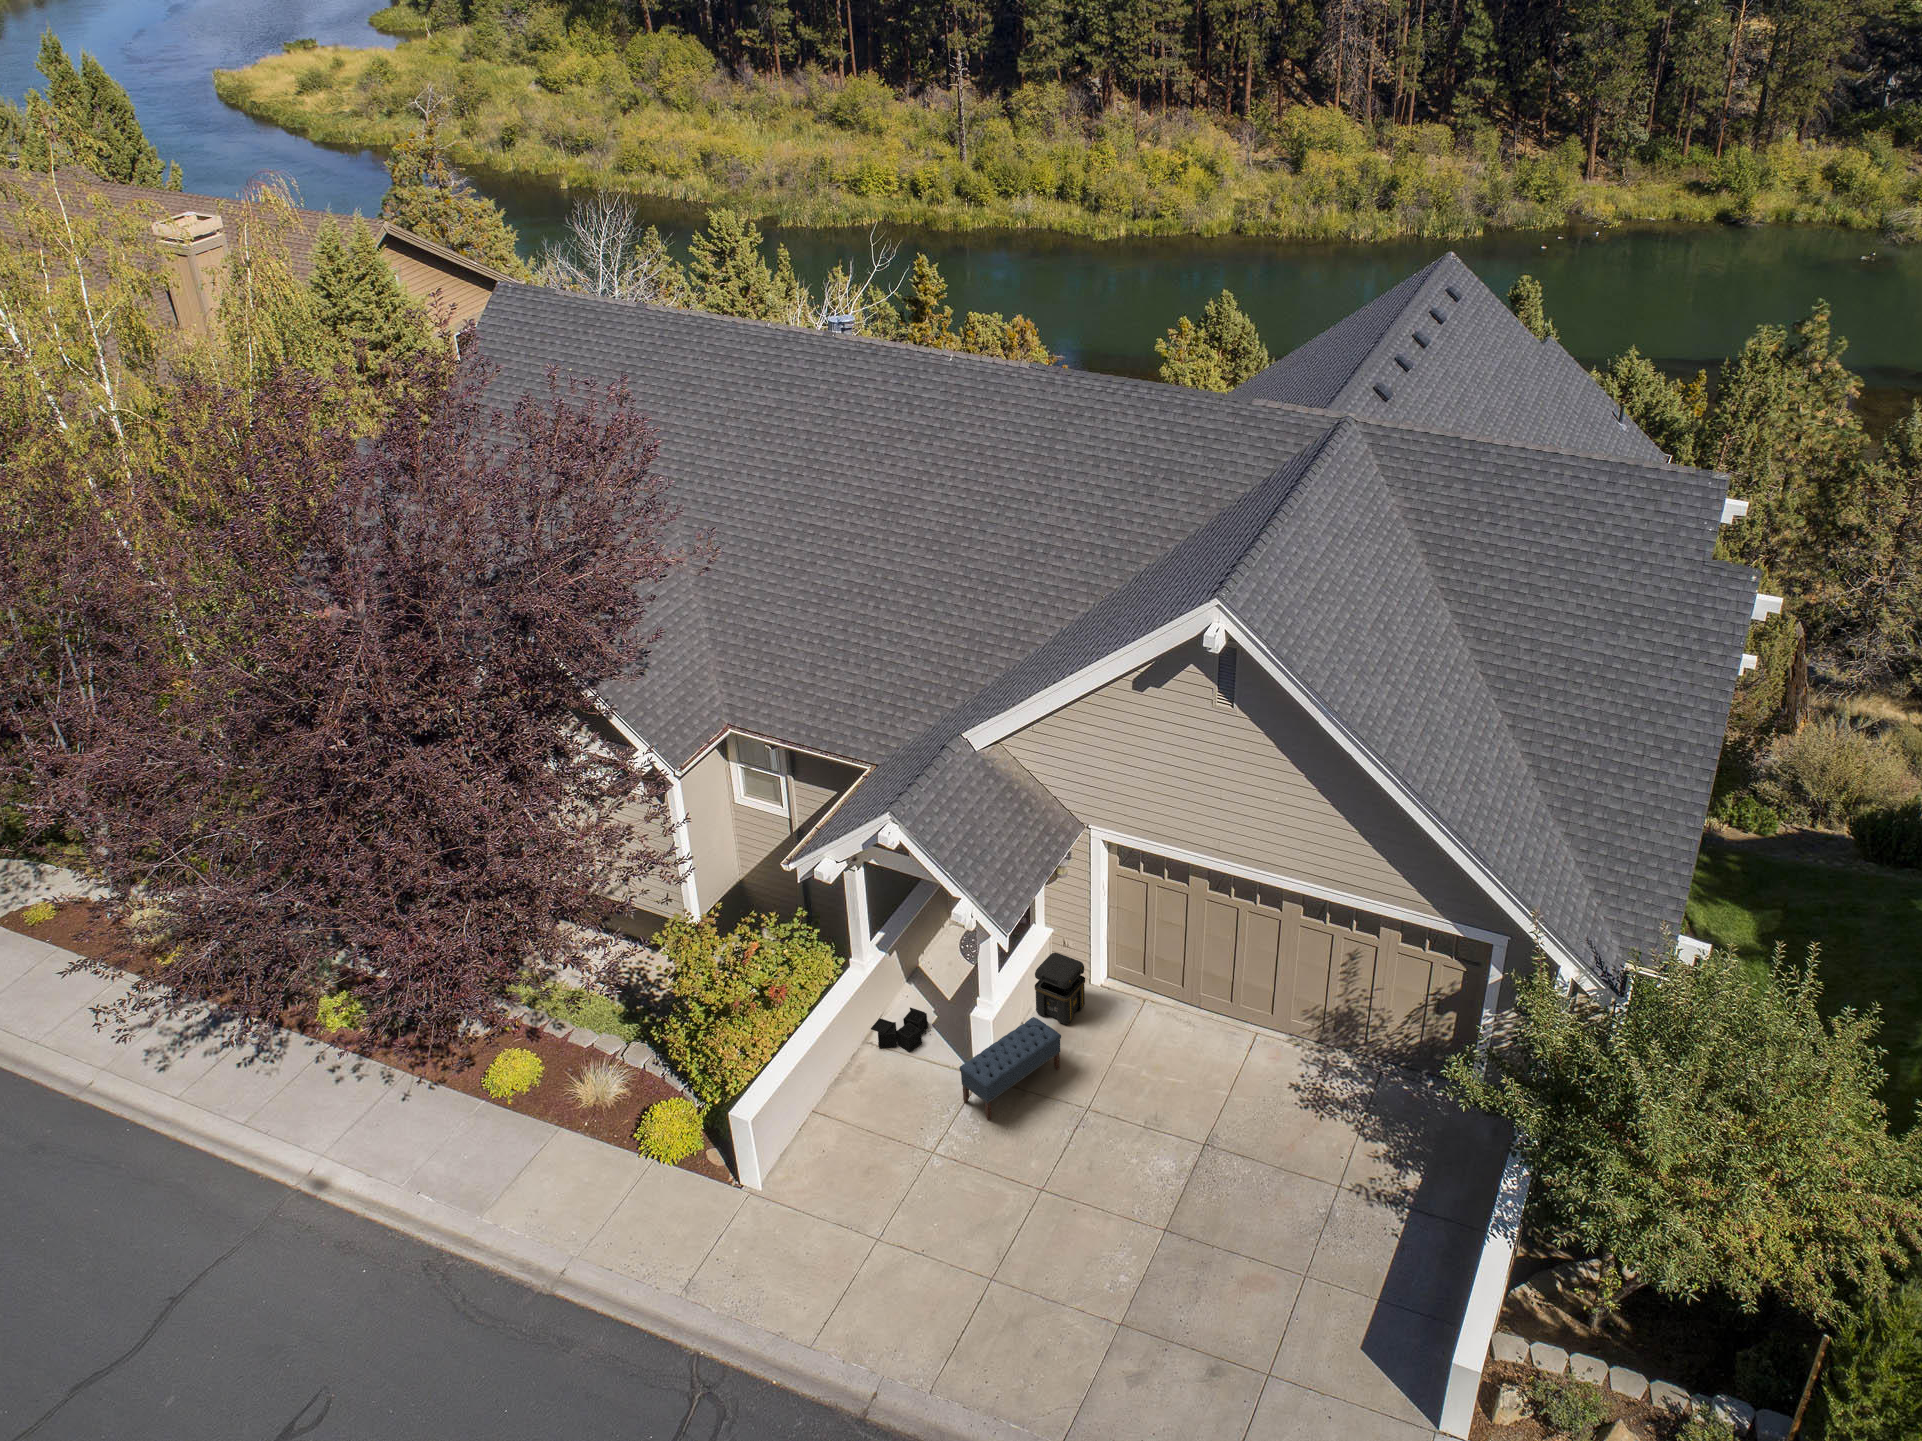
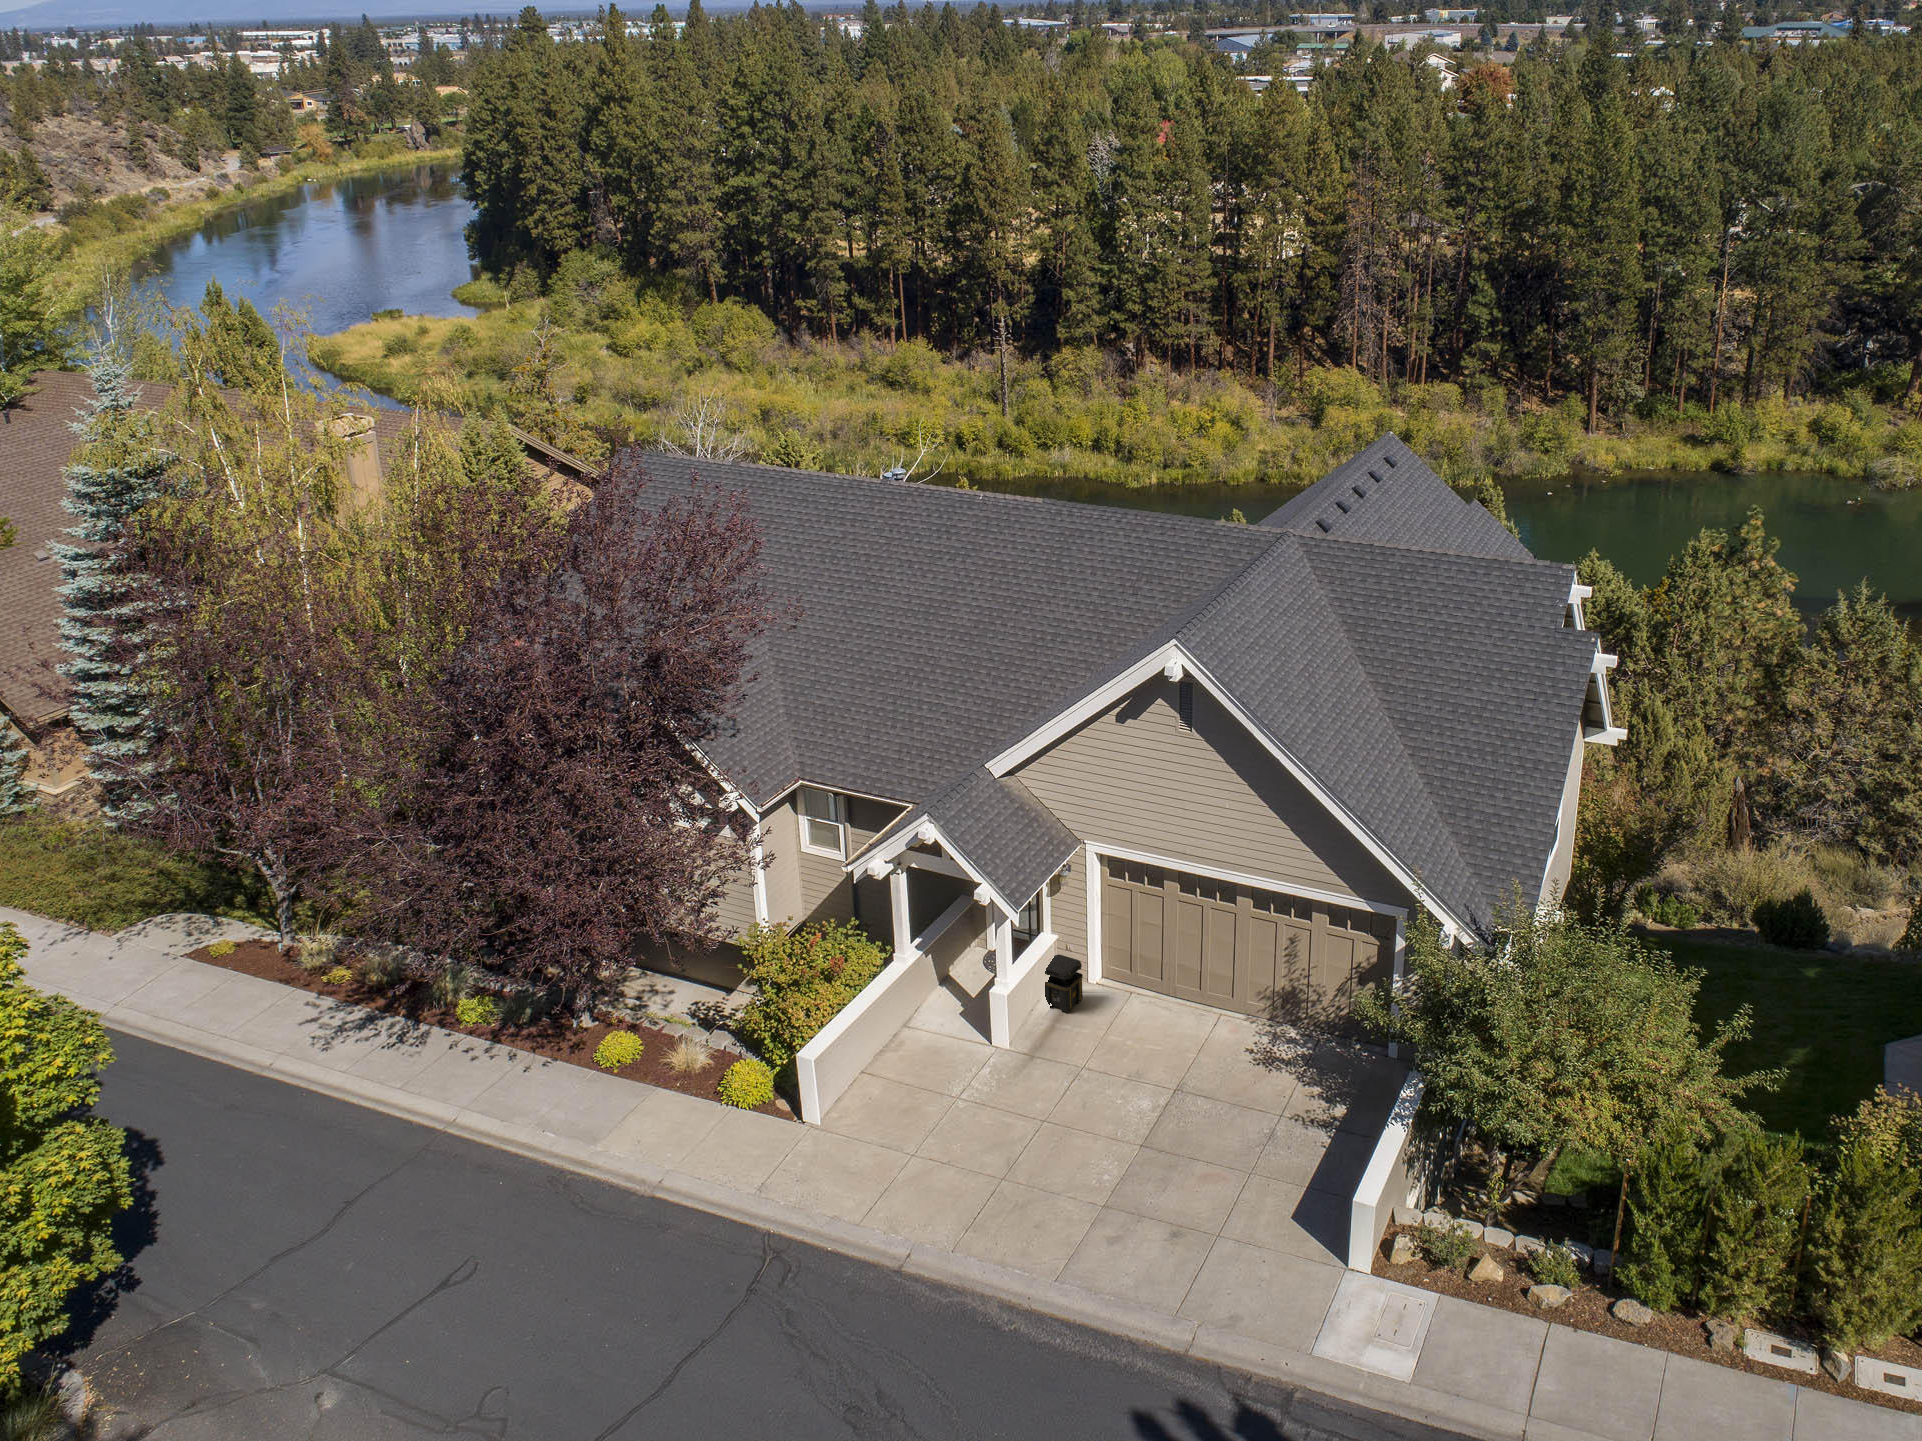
storage bin: present [871,1007,931,1052] -> none [908,1000,957,1032]
bench: present [959,1017,1061,1120] -> none [979,1000,1062,1077]

